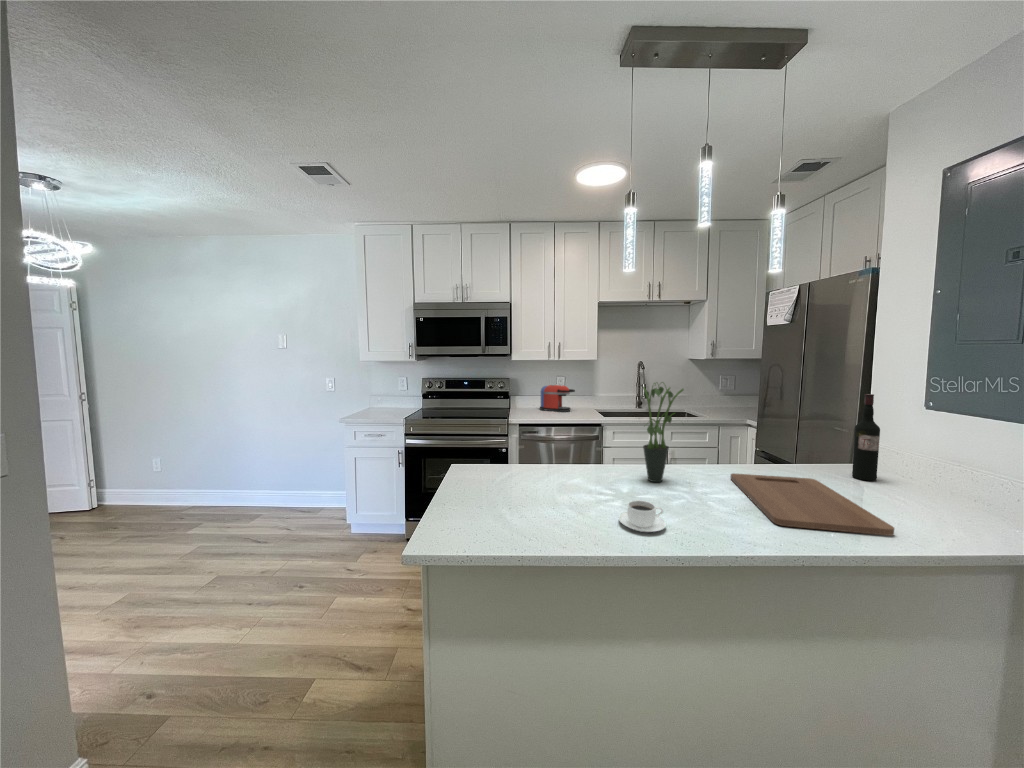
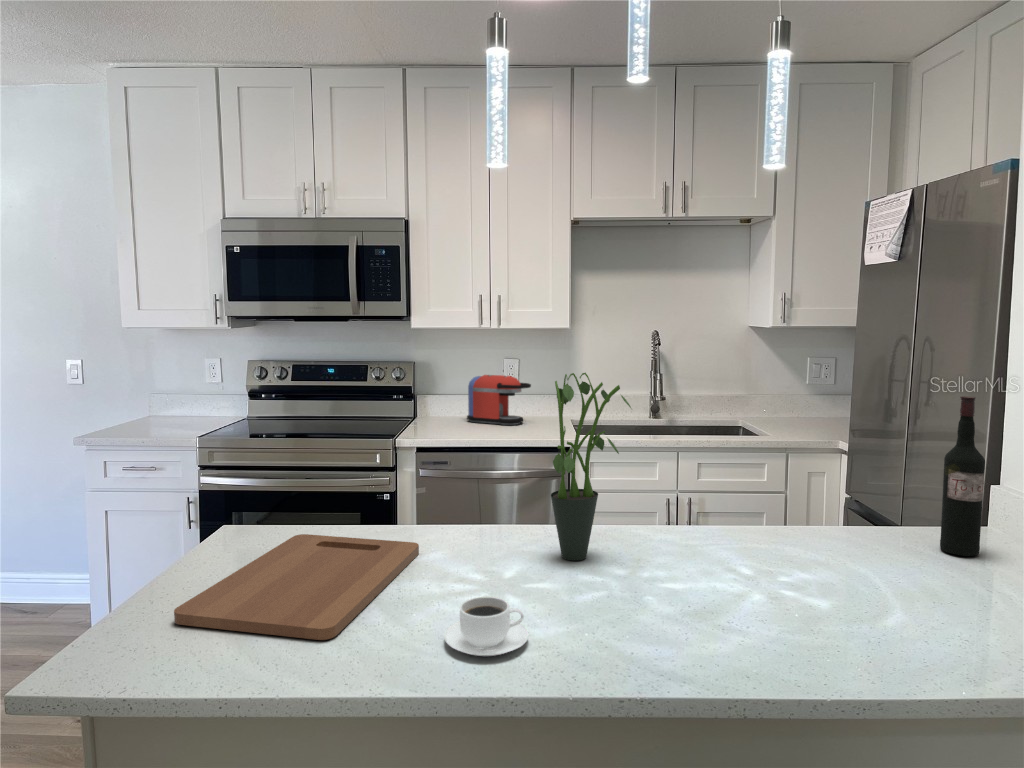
cutting board: present [731,473,894,536] -> present [174,534,419,640]

